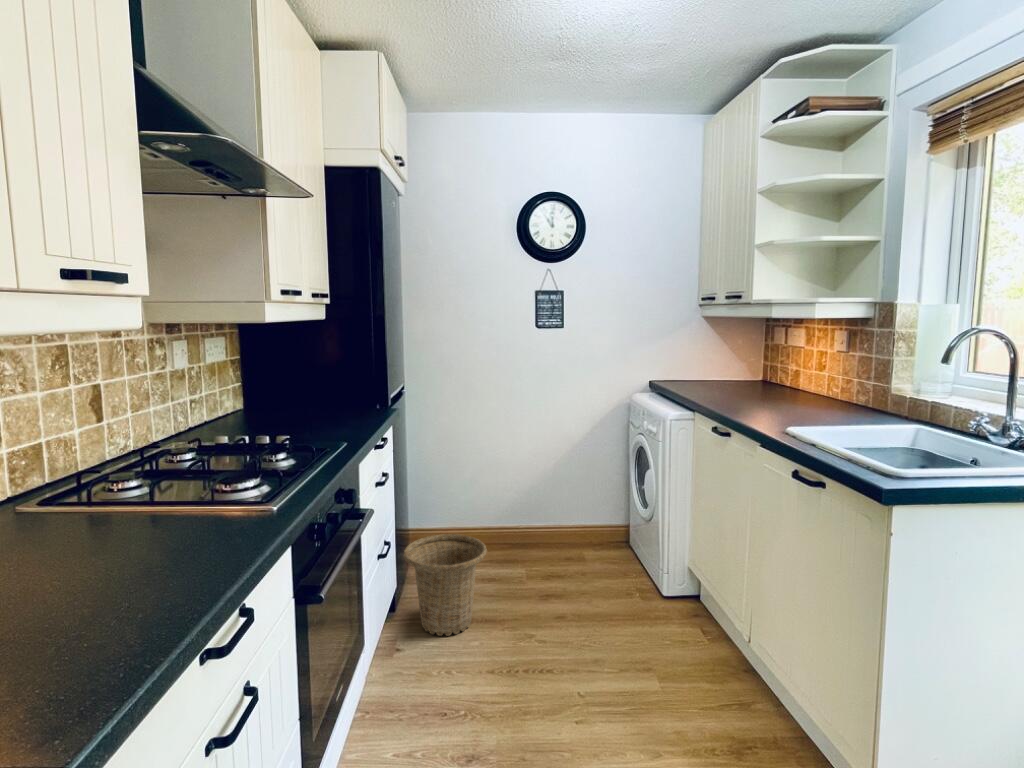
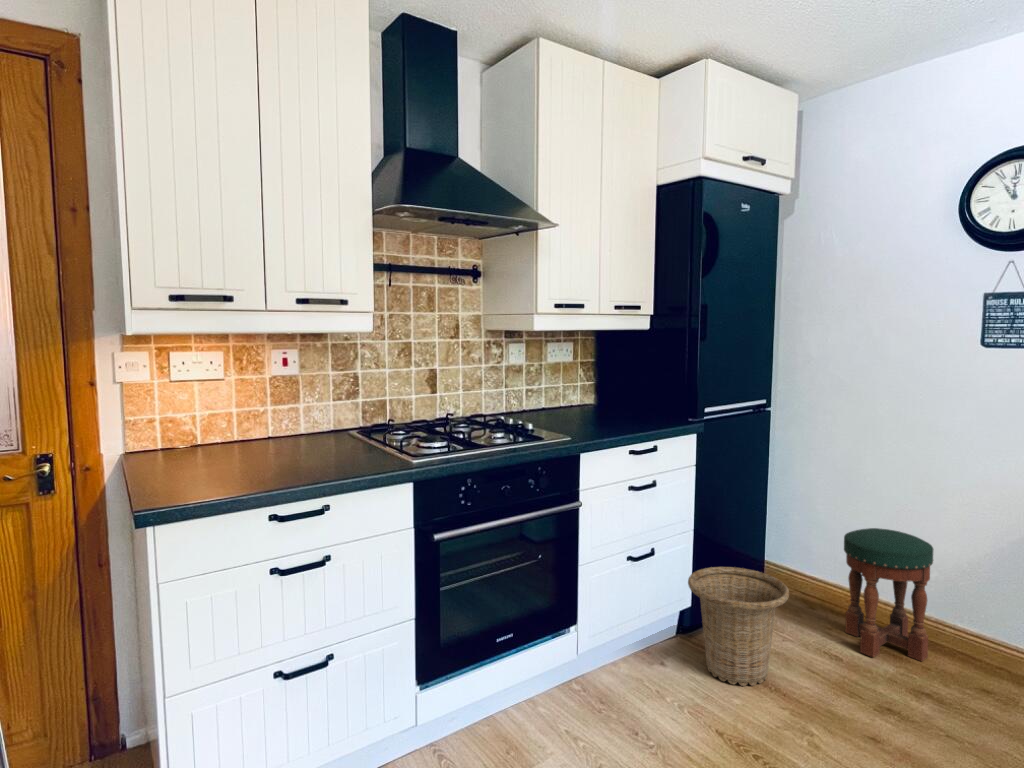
stool: none [470,475,526,571] -> present [844,528,934,661]

